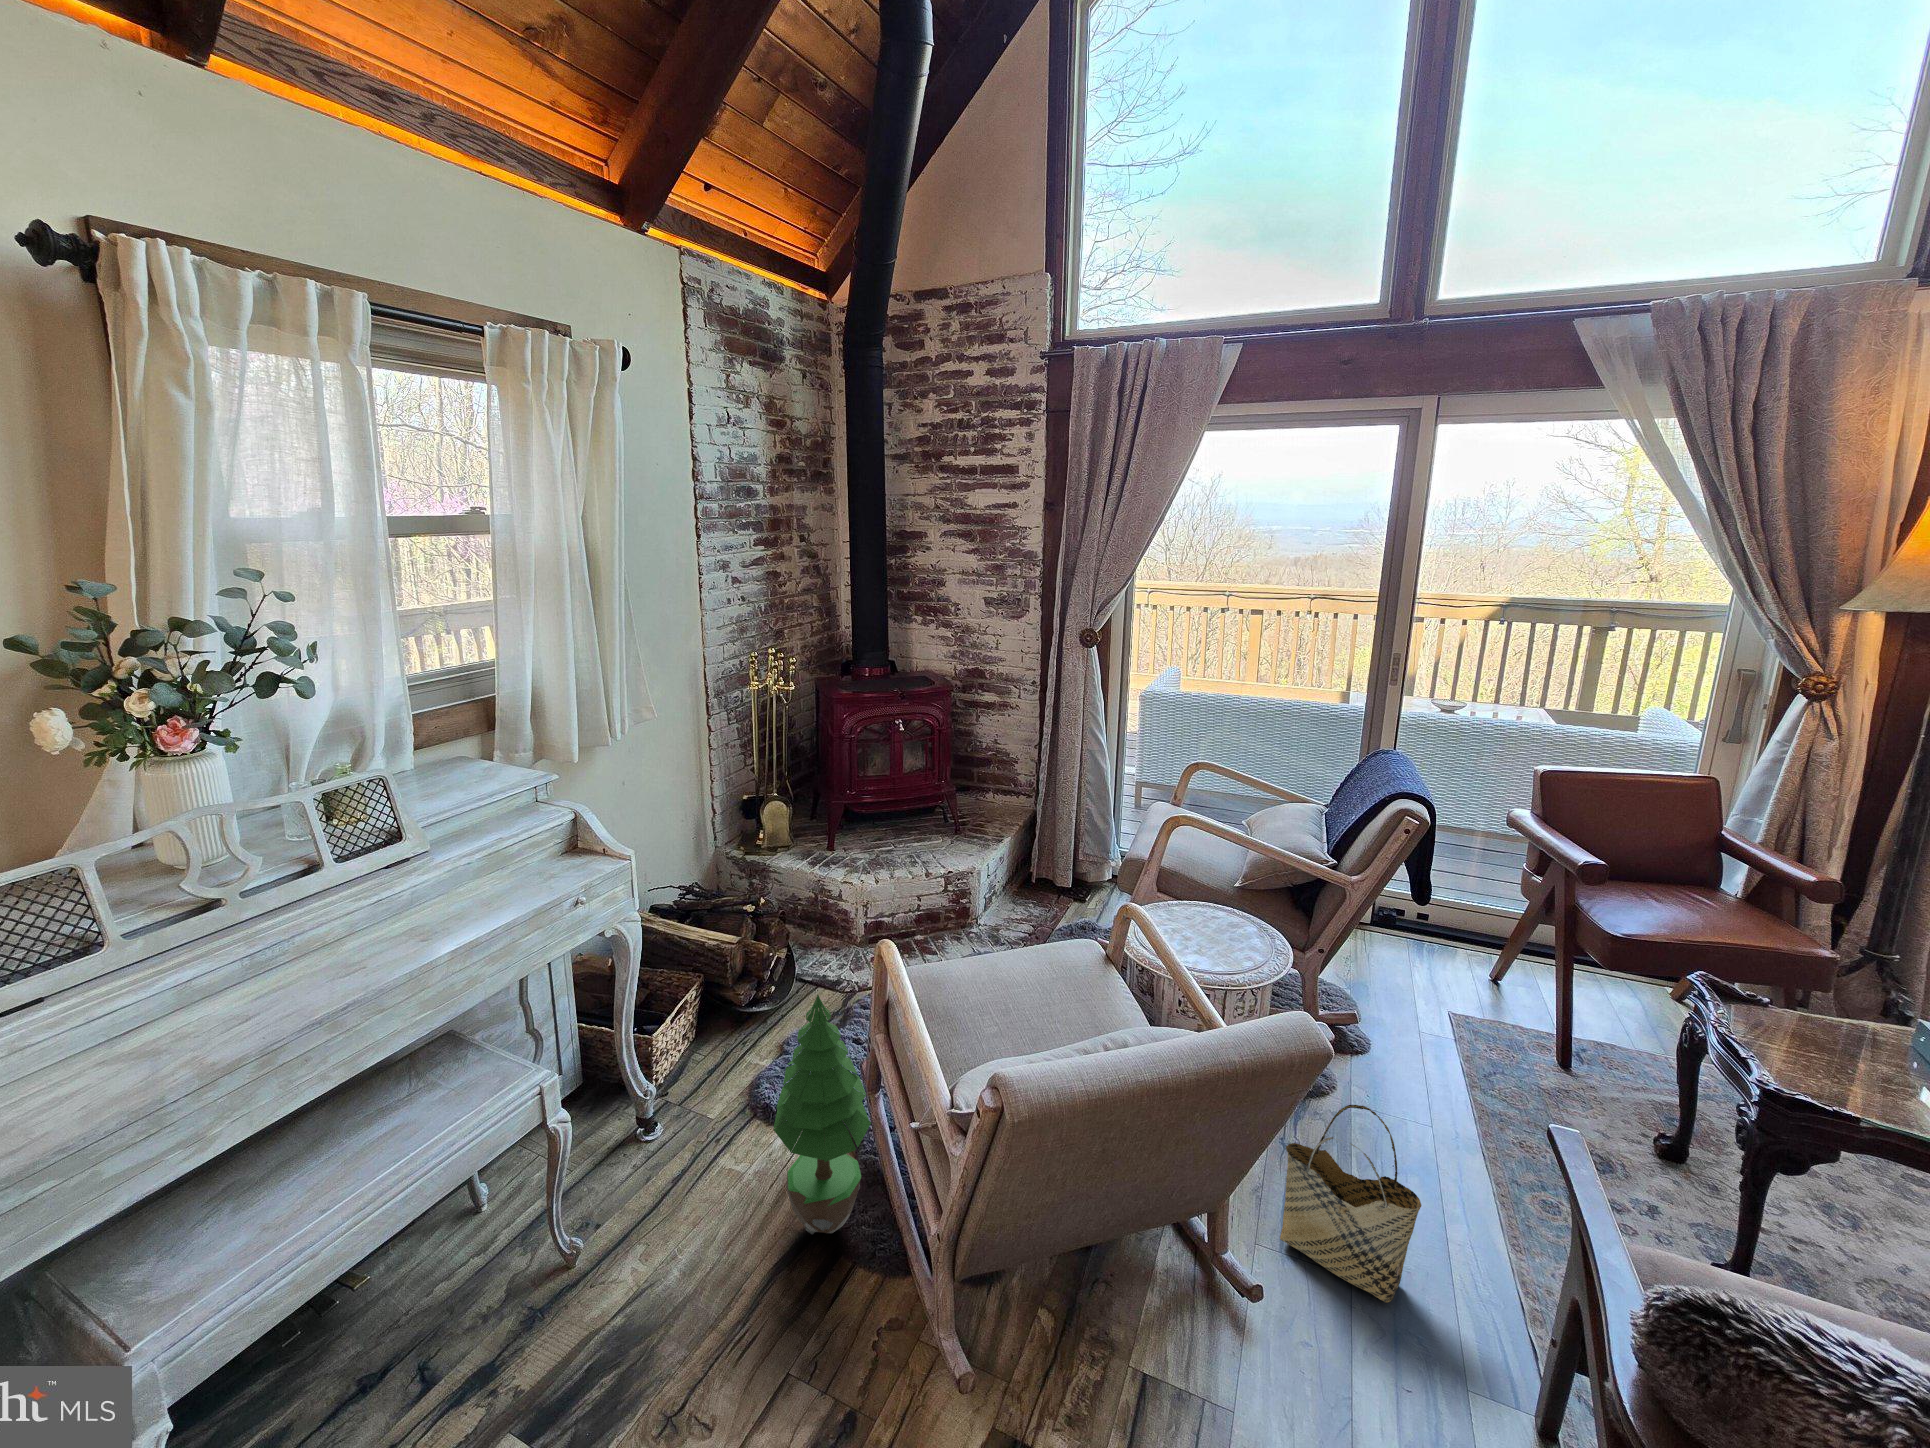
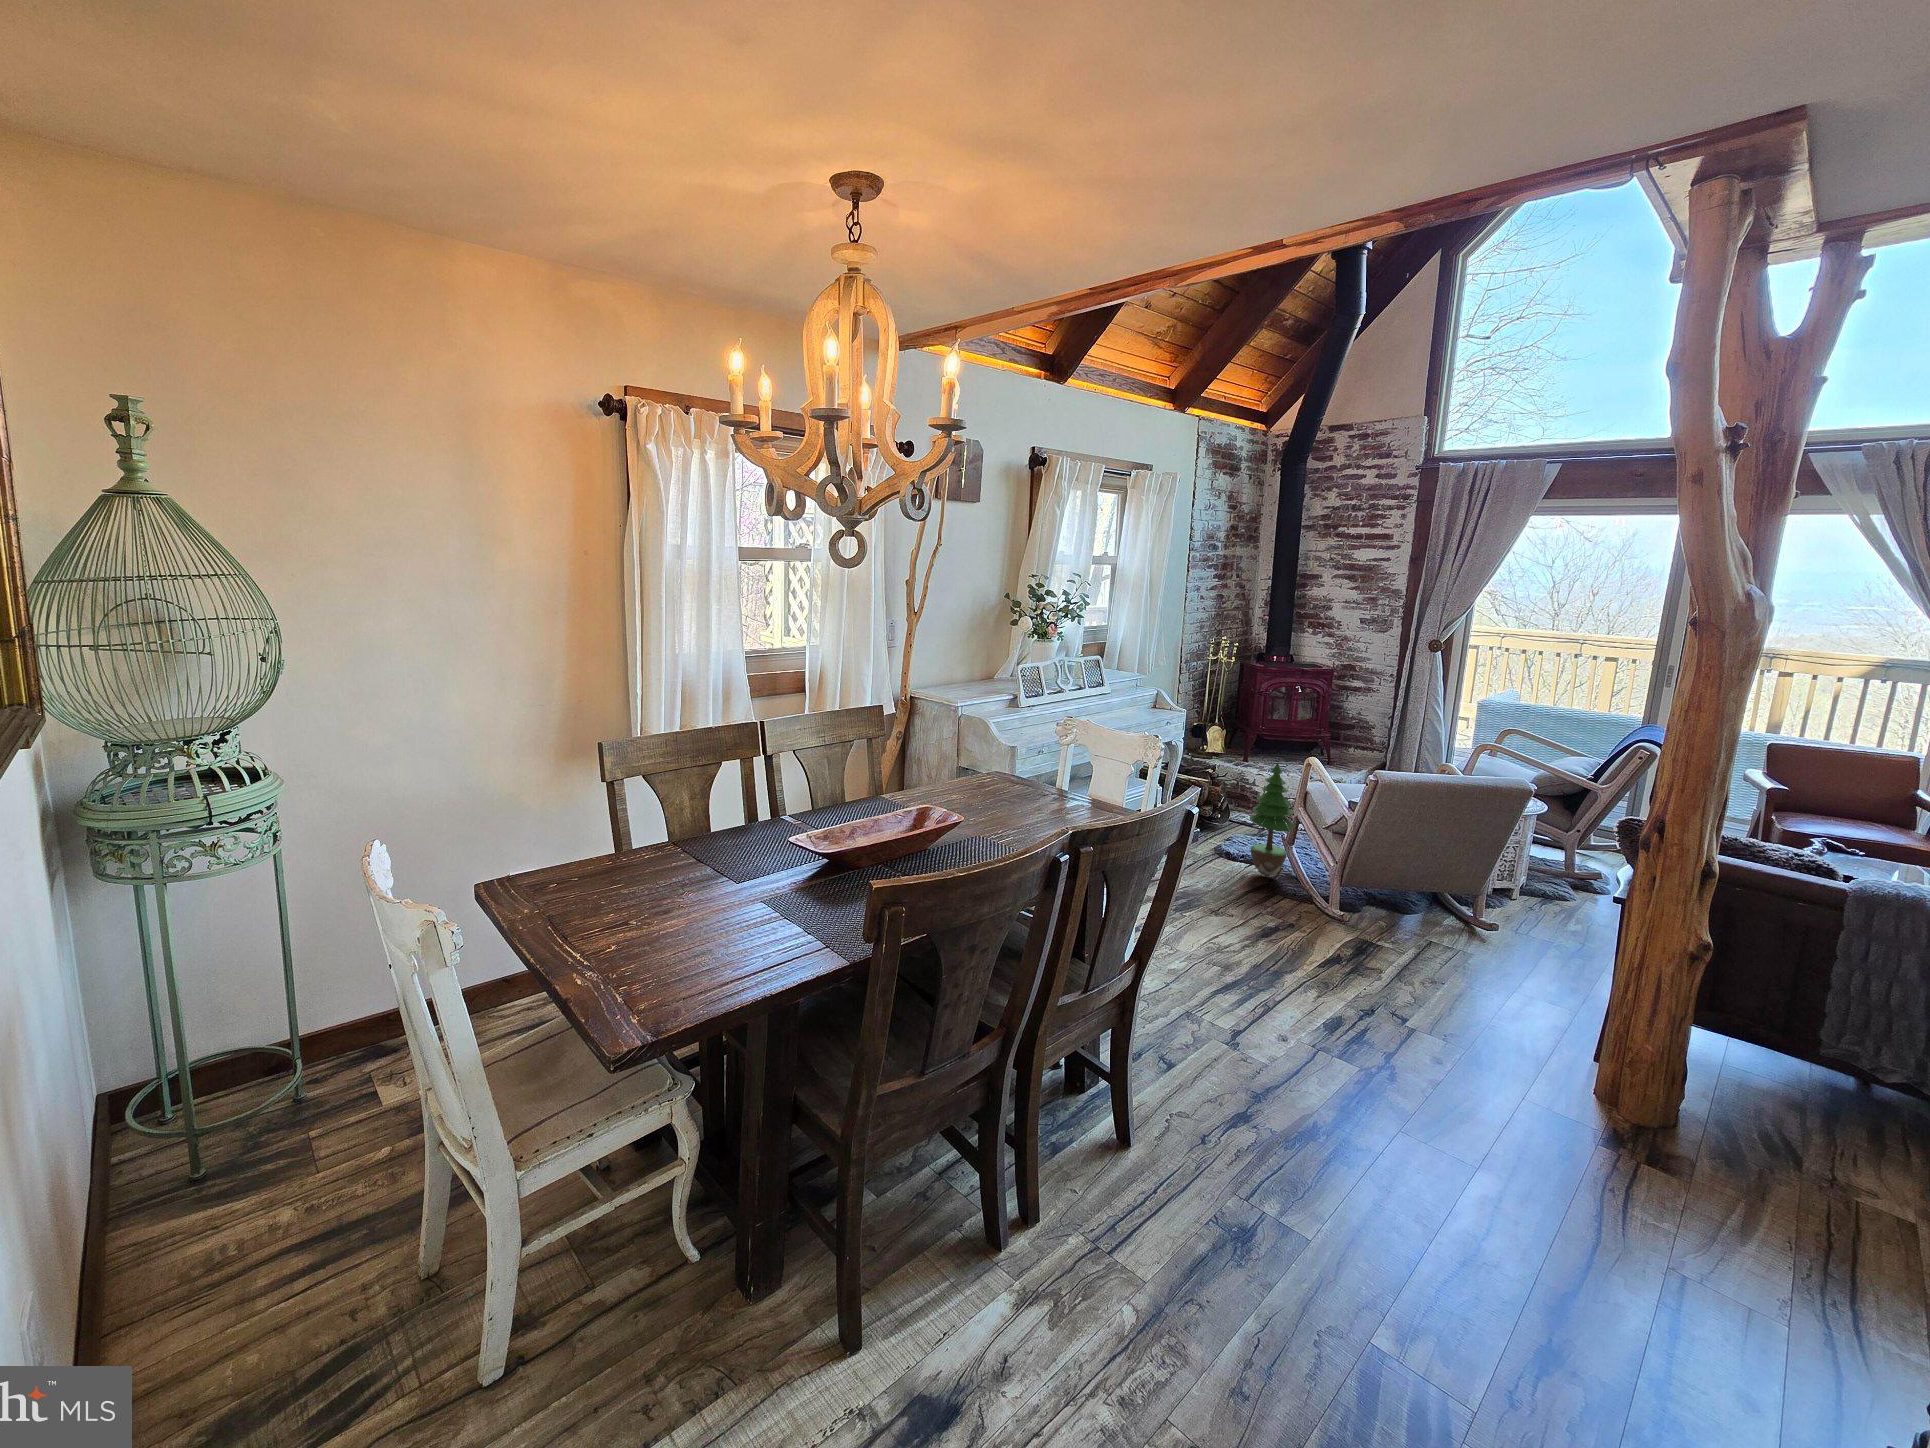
woven basket: present [1280,1105,1422,1303] -> none [1509,853,1585,938]

